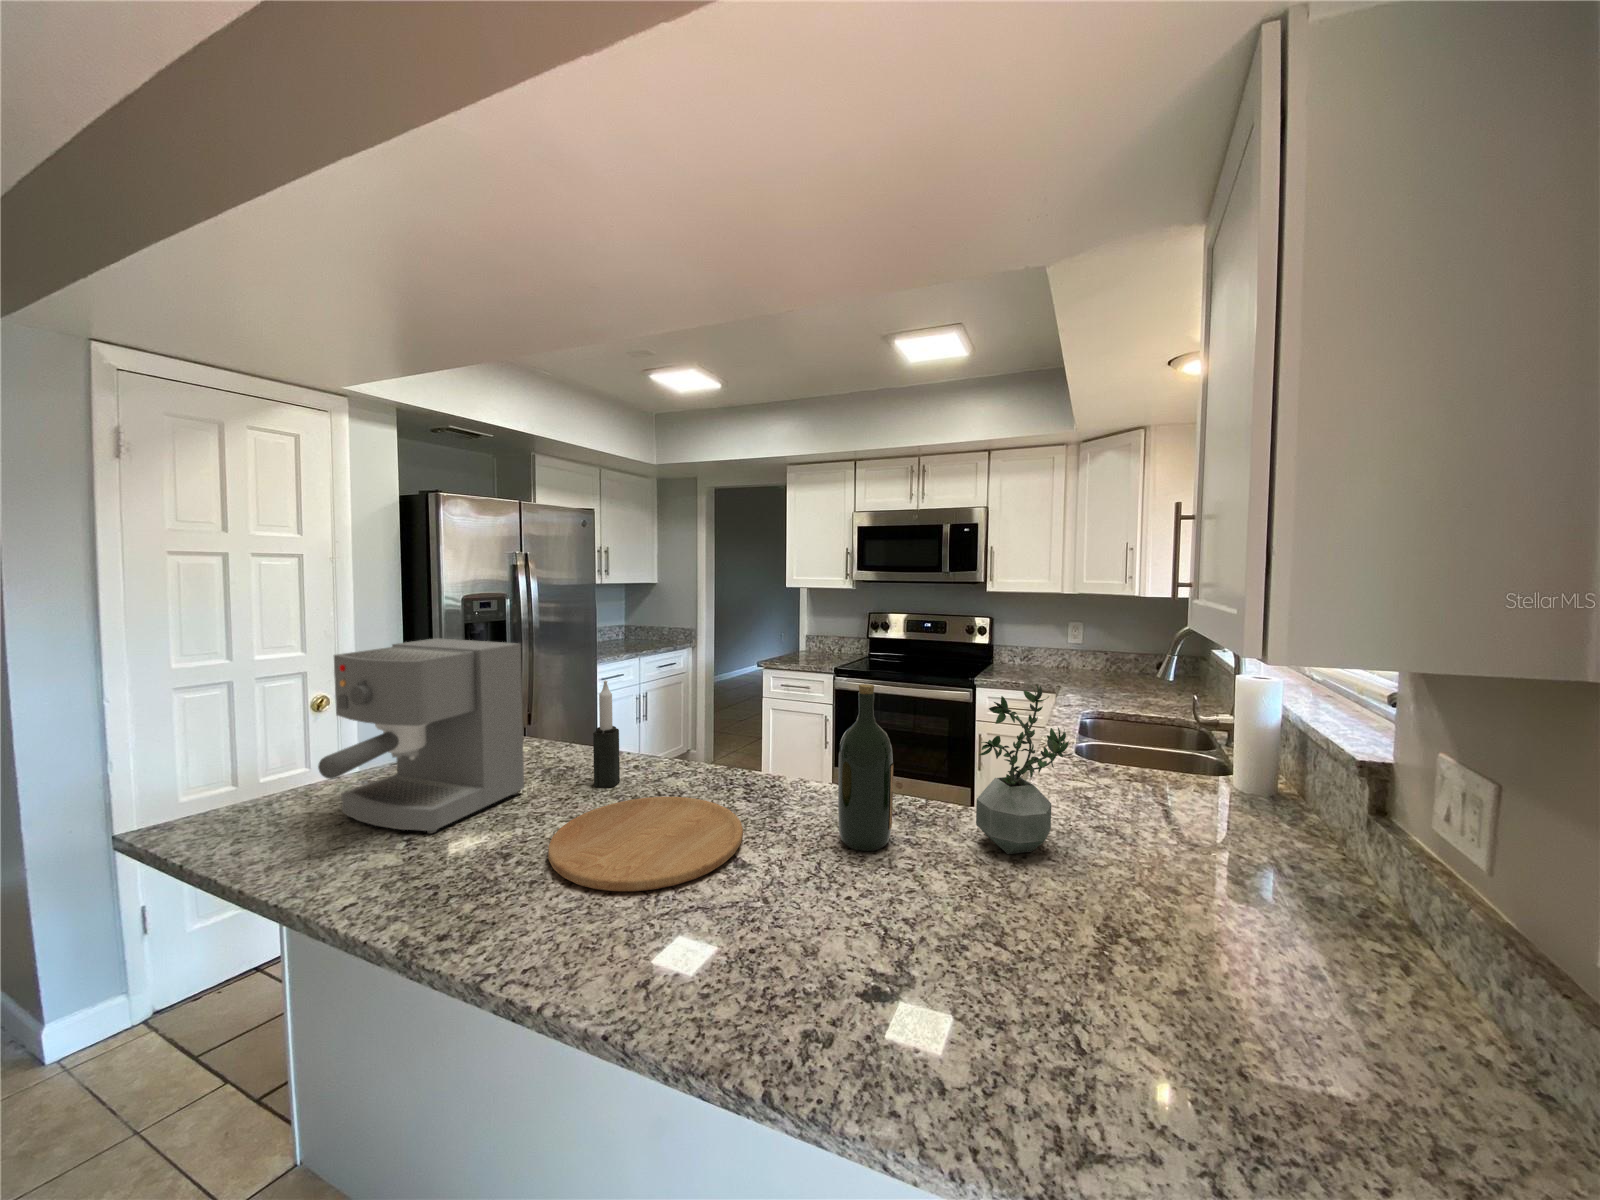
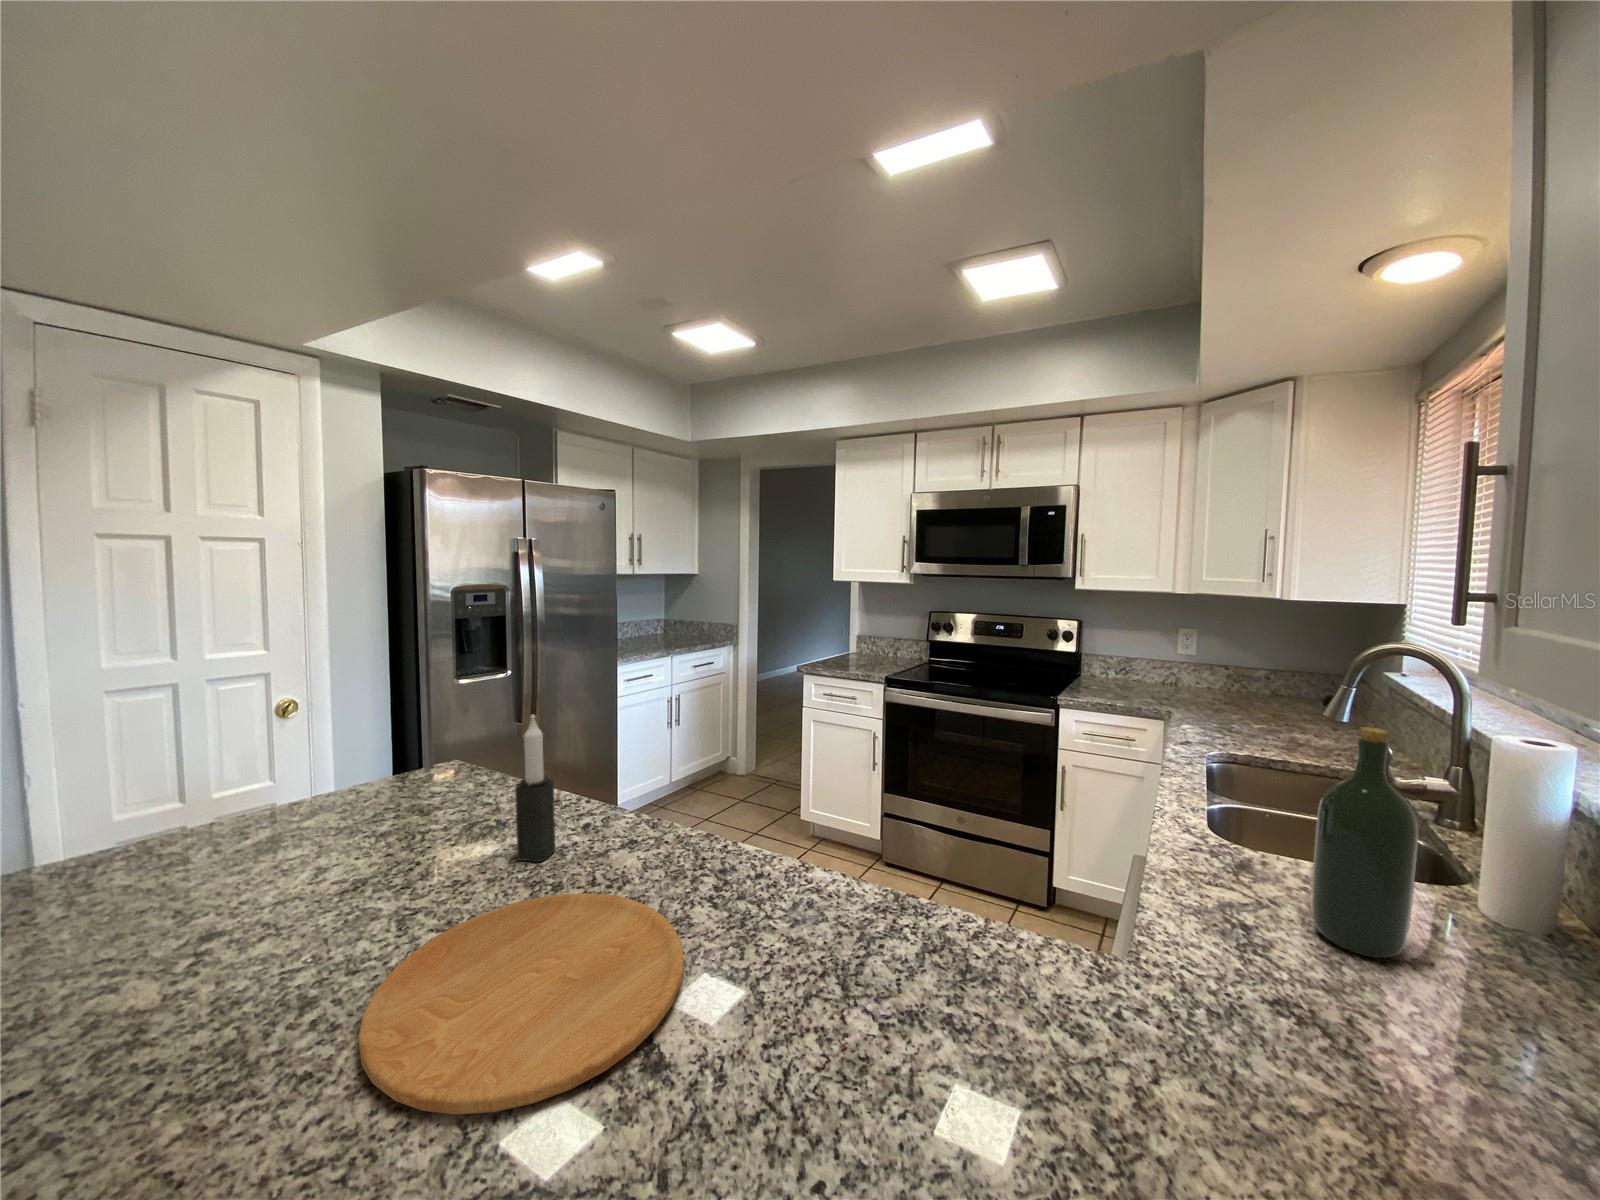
coffee maker: present [318,638,524,834] -> none [53,651,421,940]
wine bottle: present [838,684,893,851] -> present [1312,727,1418,958]
potted plant: present [976,685,1072,854] -> none [1065,769,1253,1069]

